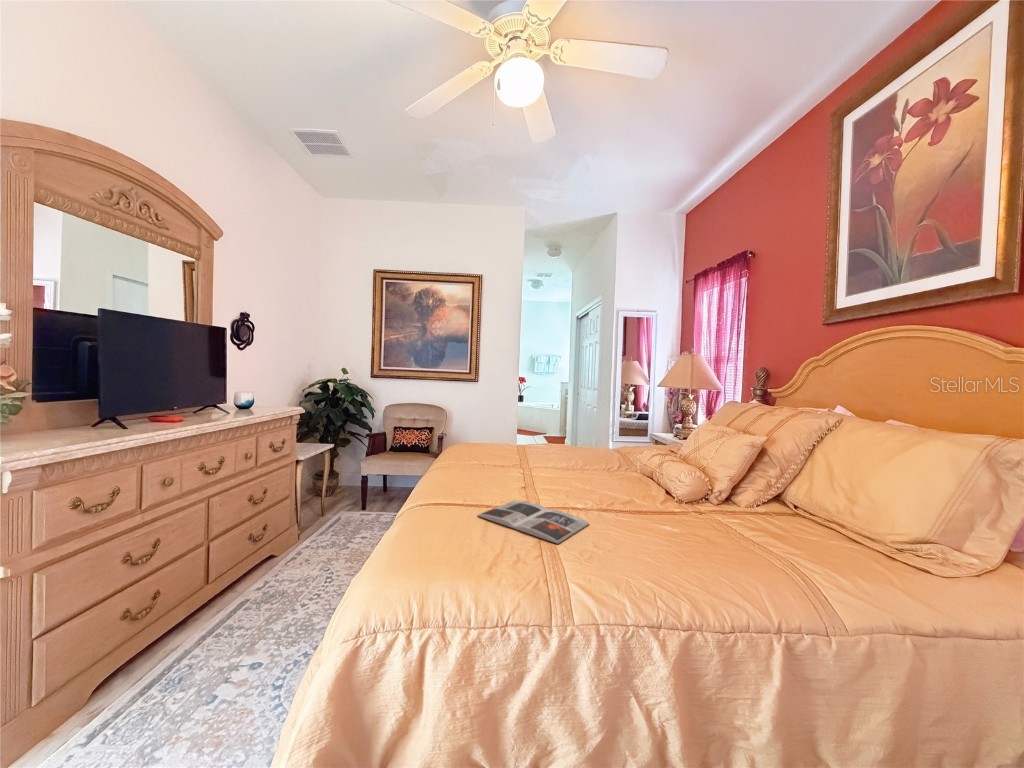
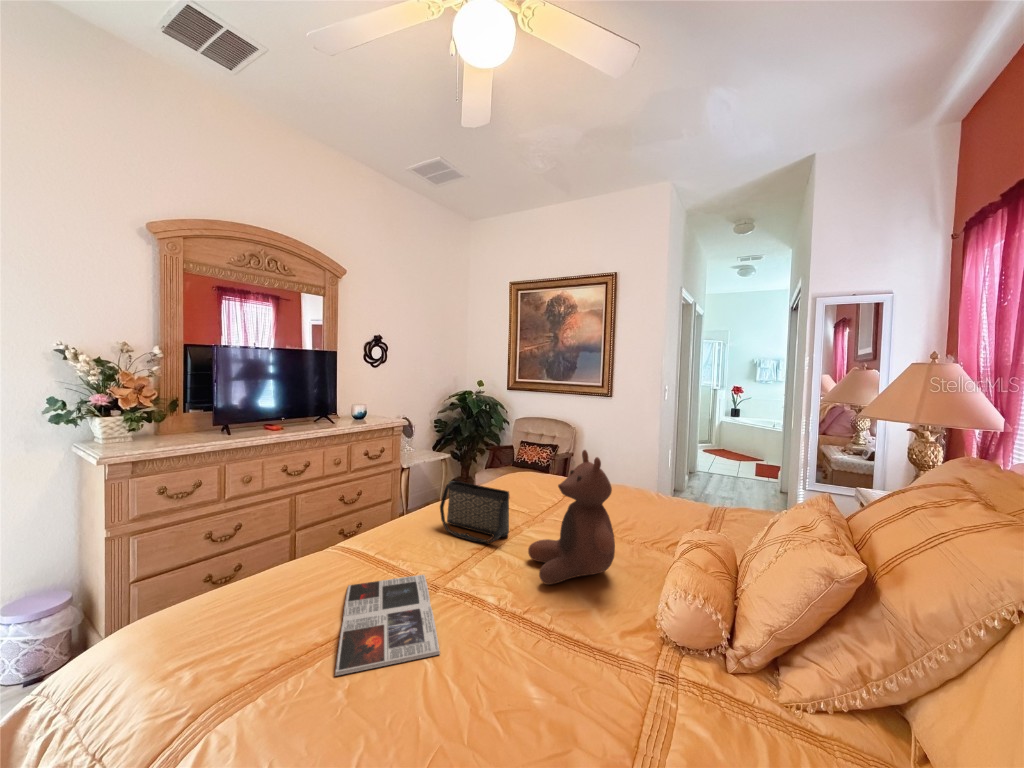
stuffed bear: none [556,404,623,490] -> present [528,450,615,585]
handbag: none [468,442,531,482] -> present [440,481,510,543]

